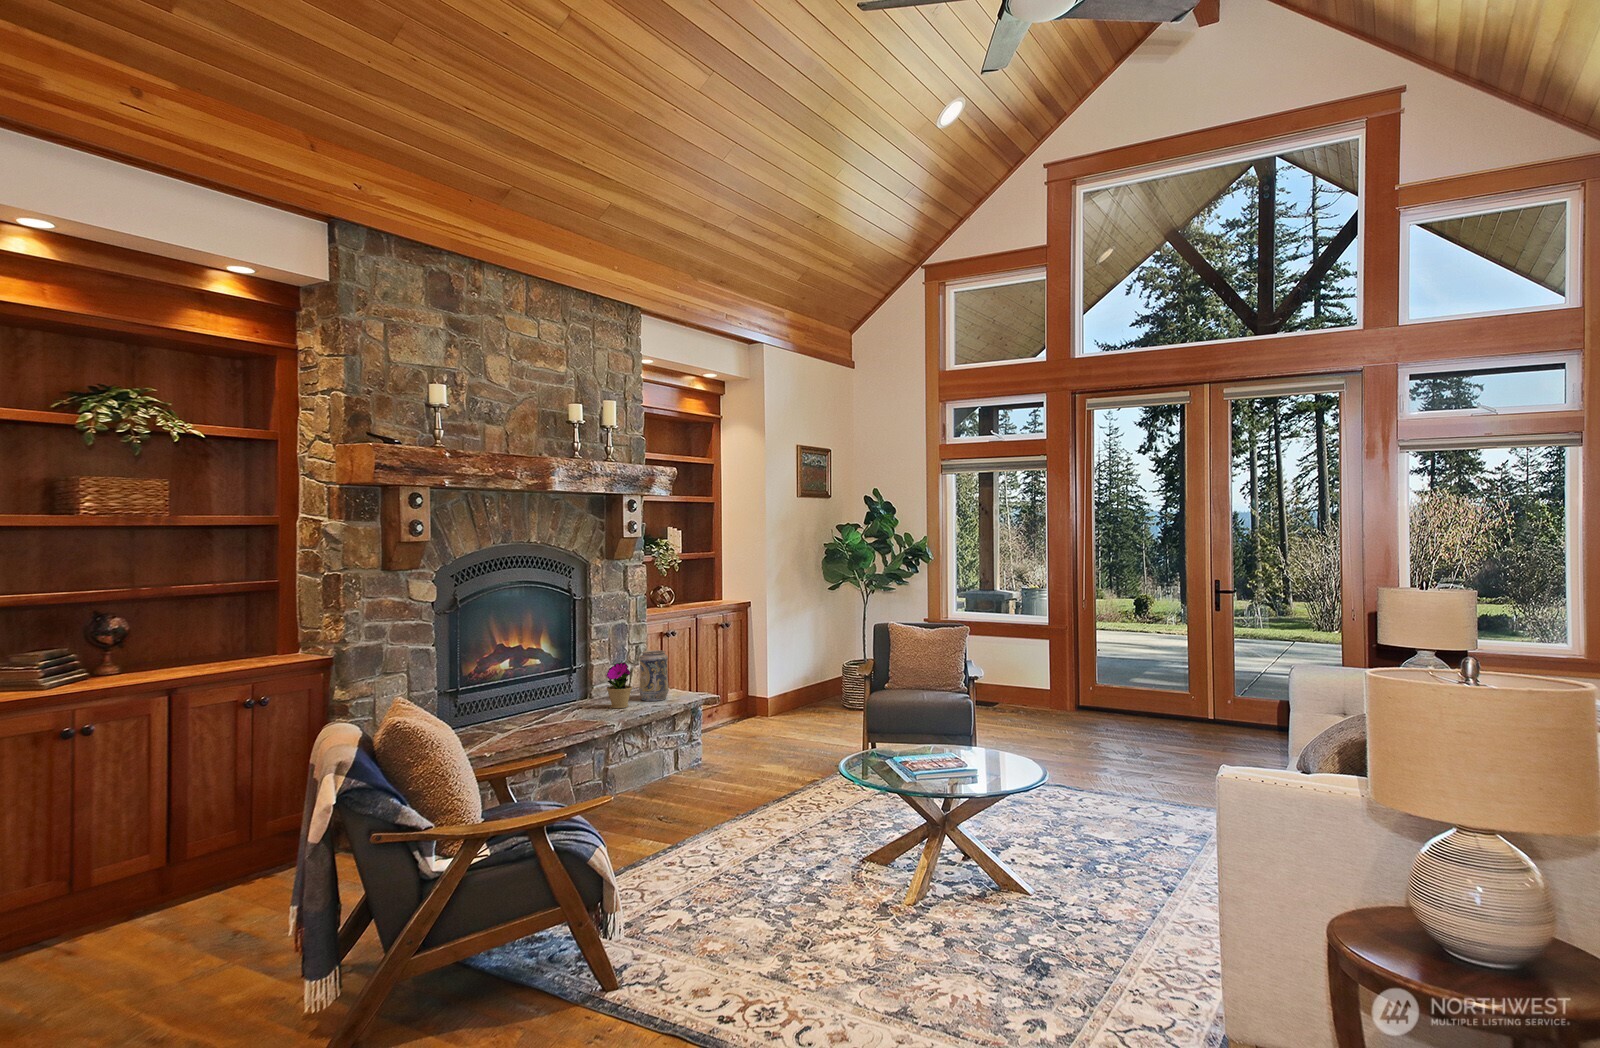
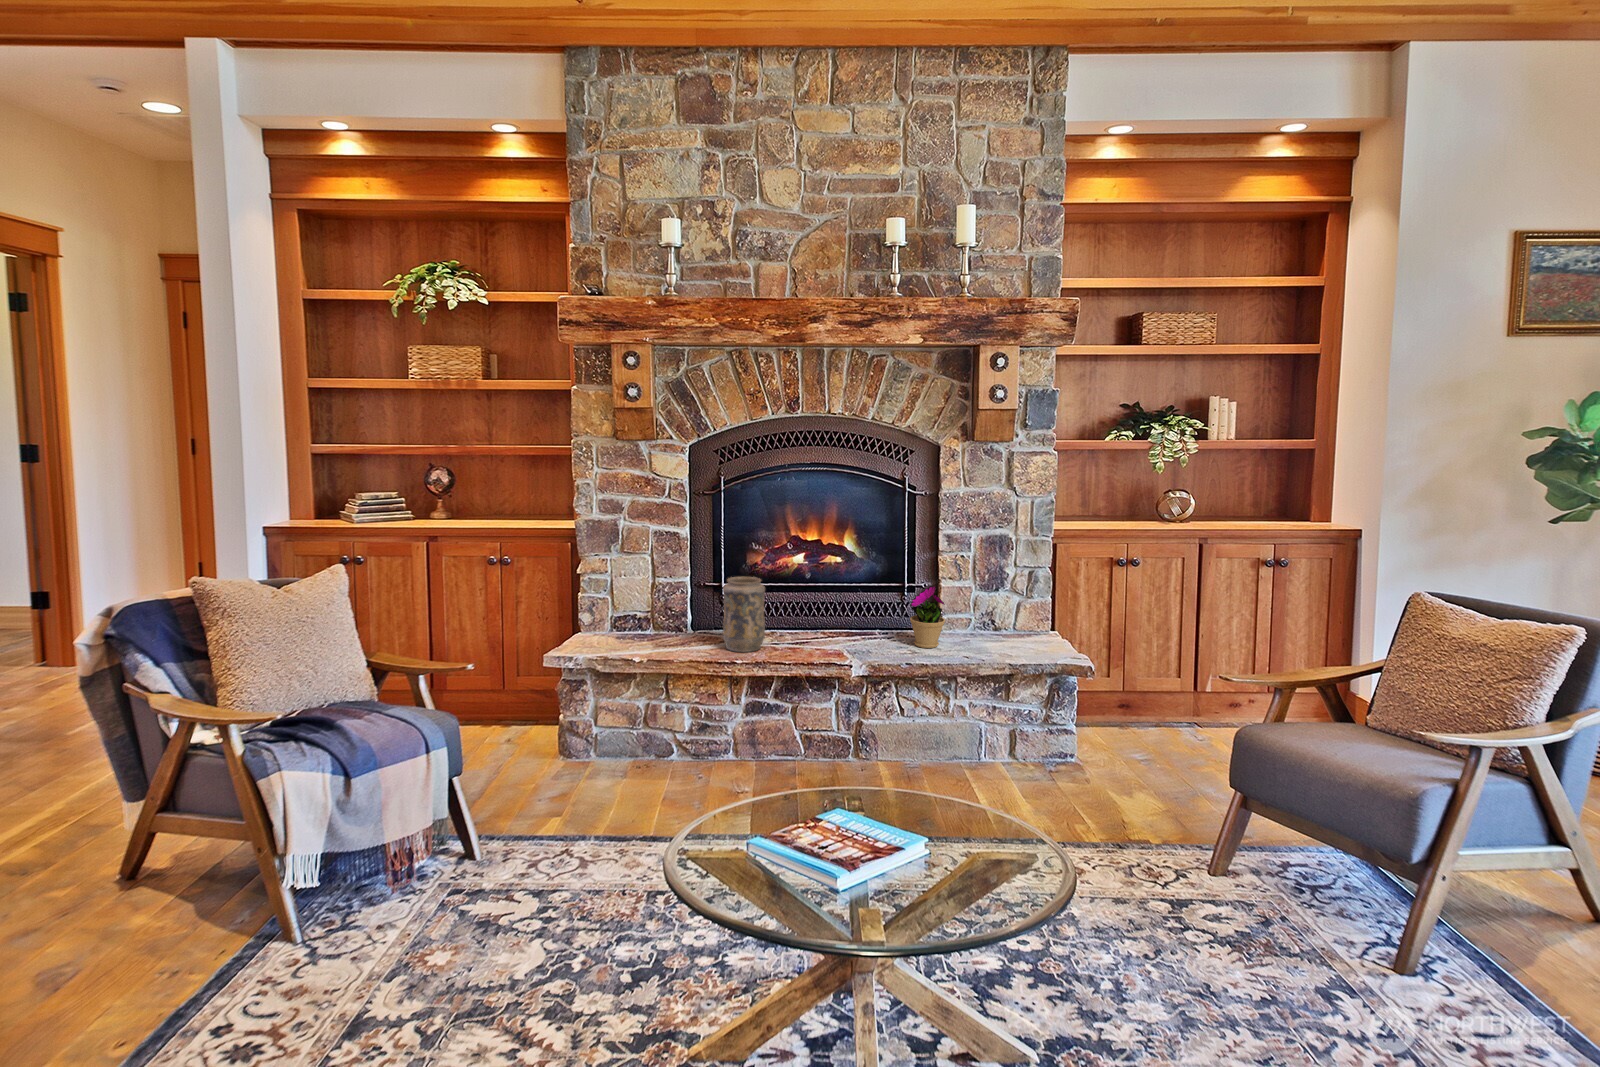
decorative vase: present [639,650,669,701] -> present [723,577,765,652]

